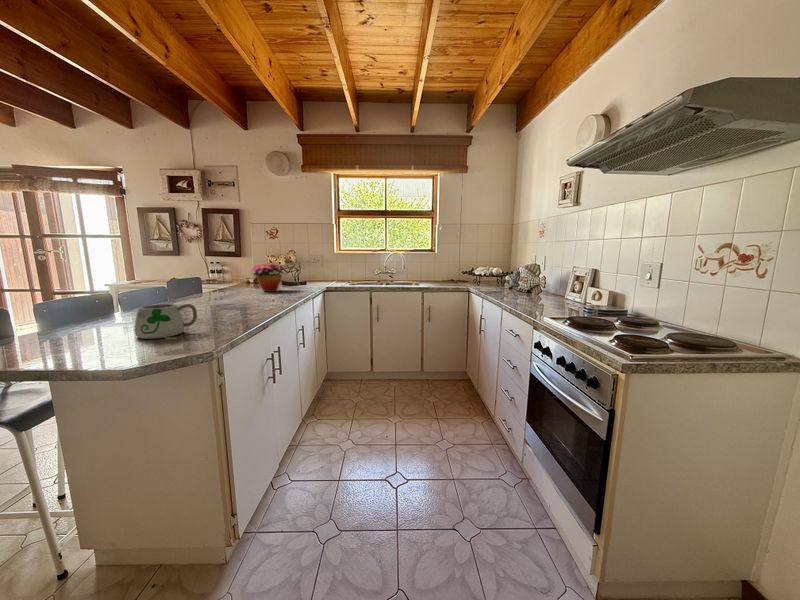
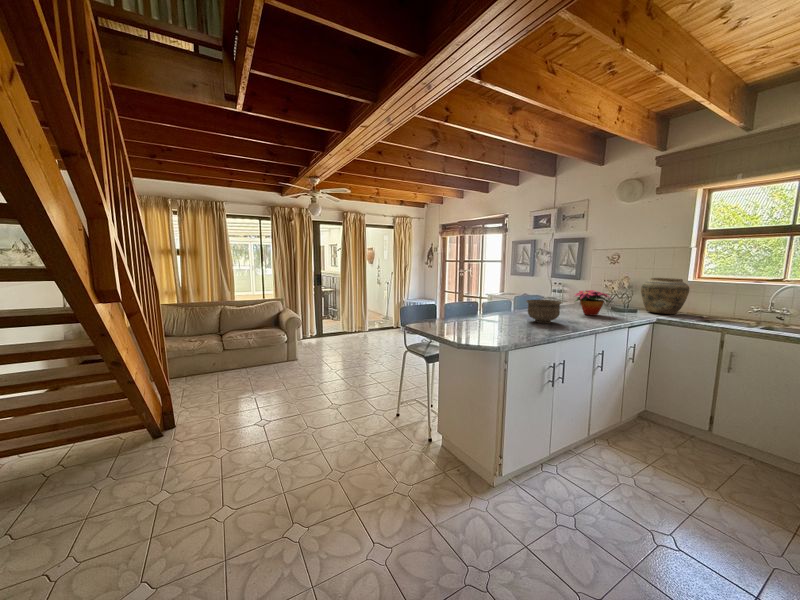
vase: none [304,250,339,283] -> present [641,278,689,314]
bowl: none [200,275,250,306] -> present [526,300,562,323]
mug: present [135,304,197,339] -> none [474,318,506,341]

